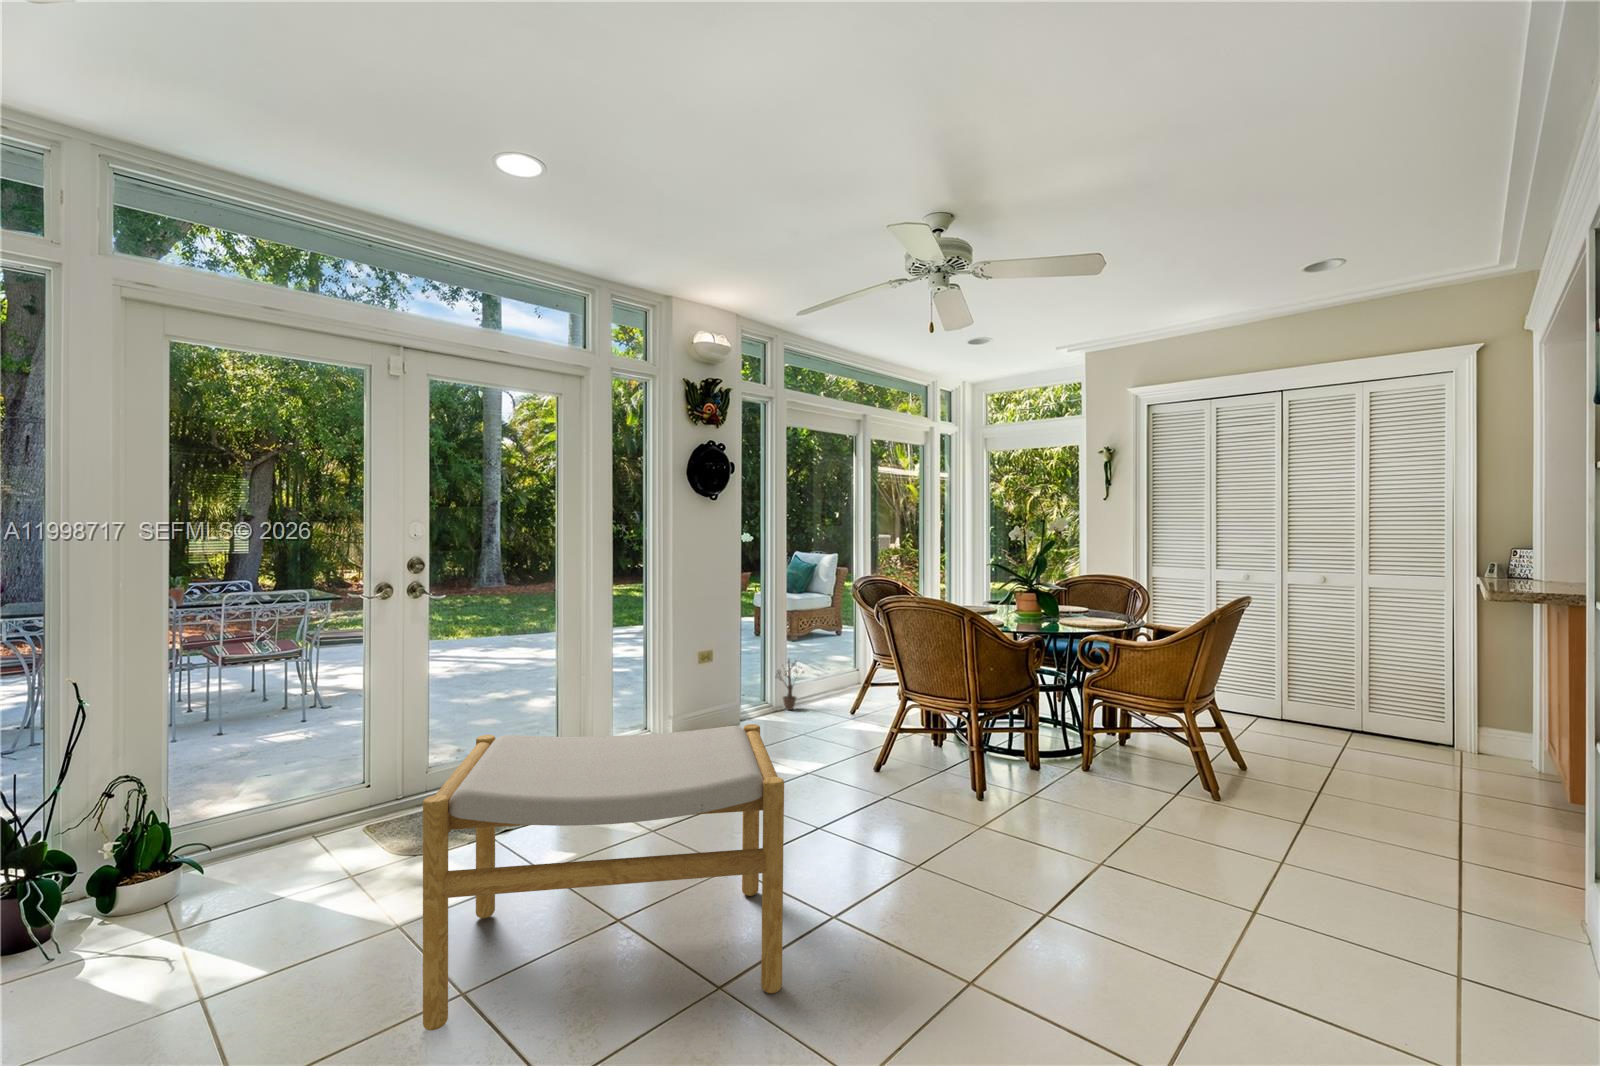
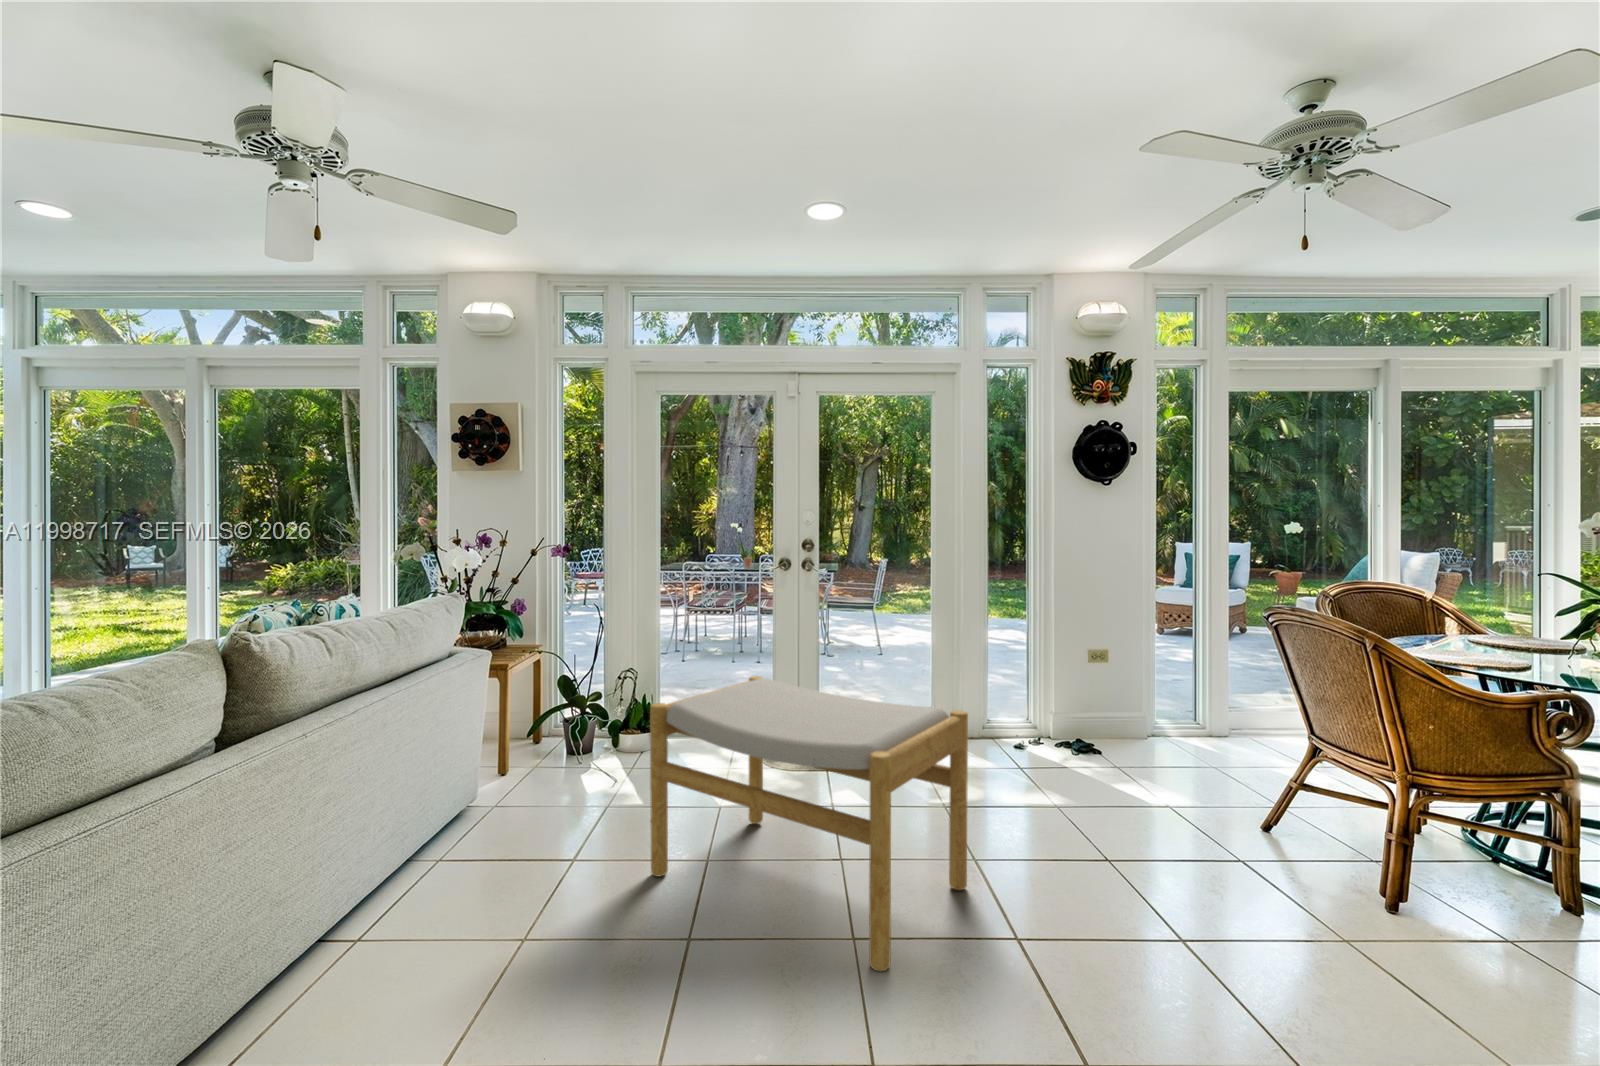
decorative plant: present [772,659,804,710] -> none [1197,676,1252,741]

